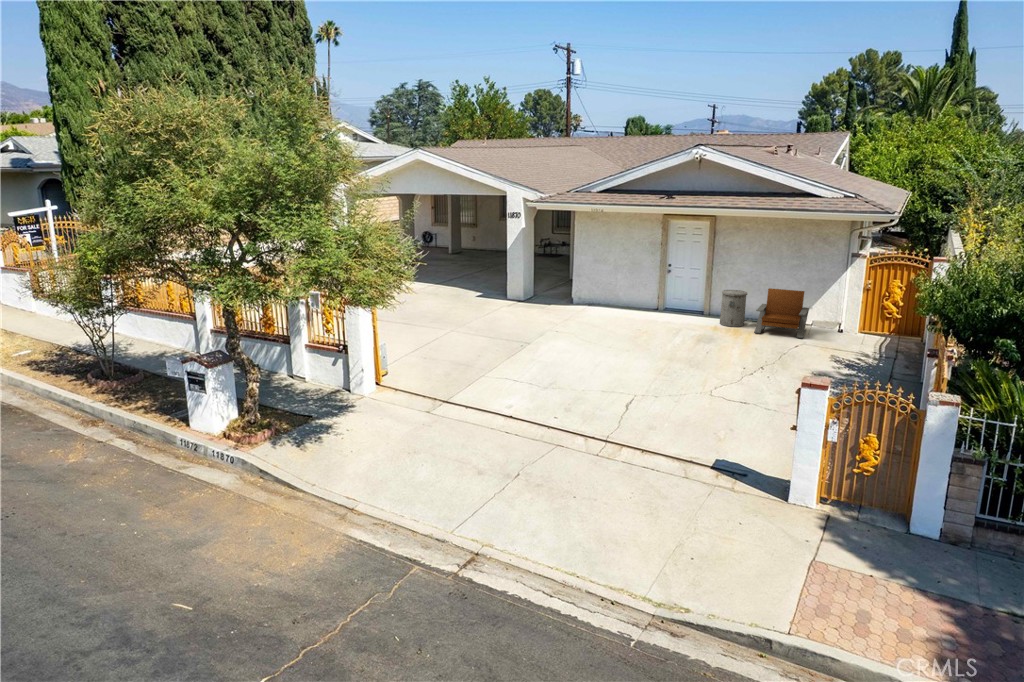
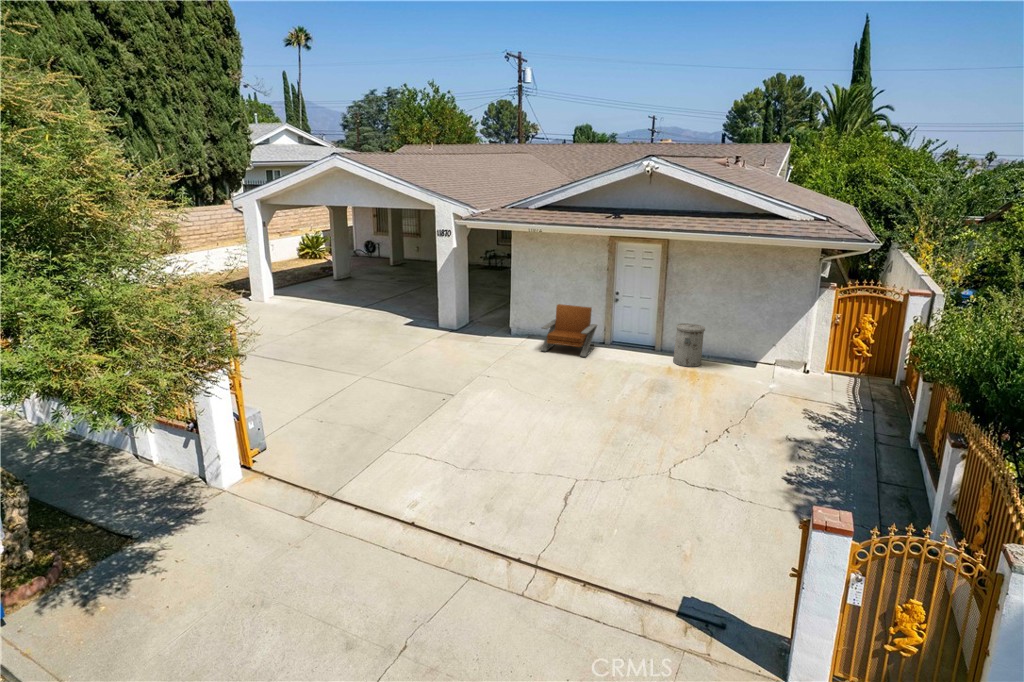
lounge chair: present [754,288,809,338] -> present [541,304,597,357]

